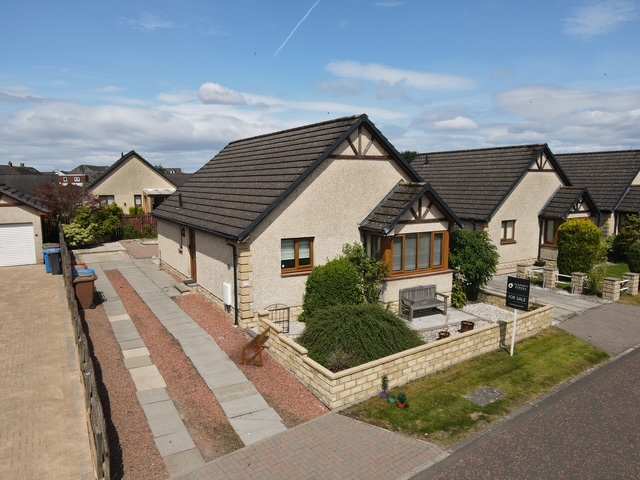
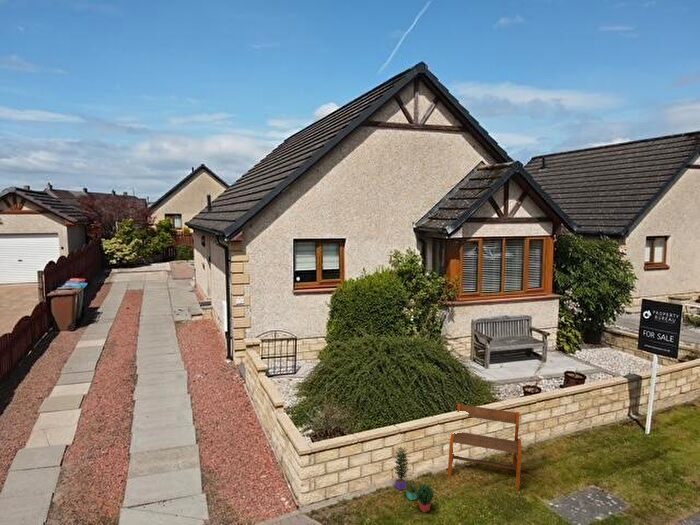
bench: present [242,326,271,367] -> present [448,403,522,490]

